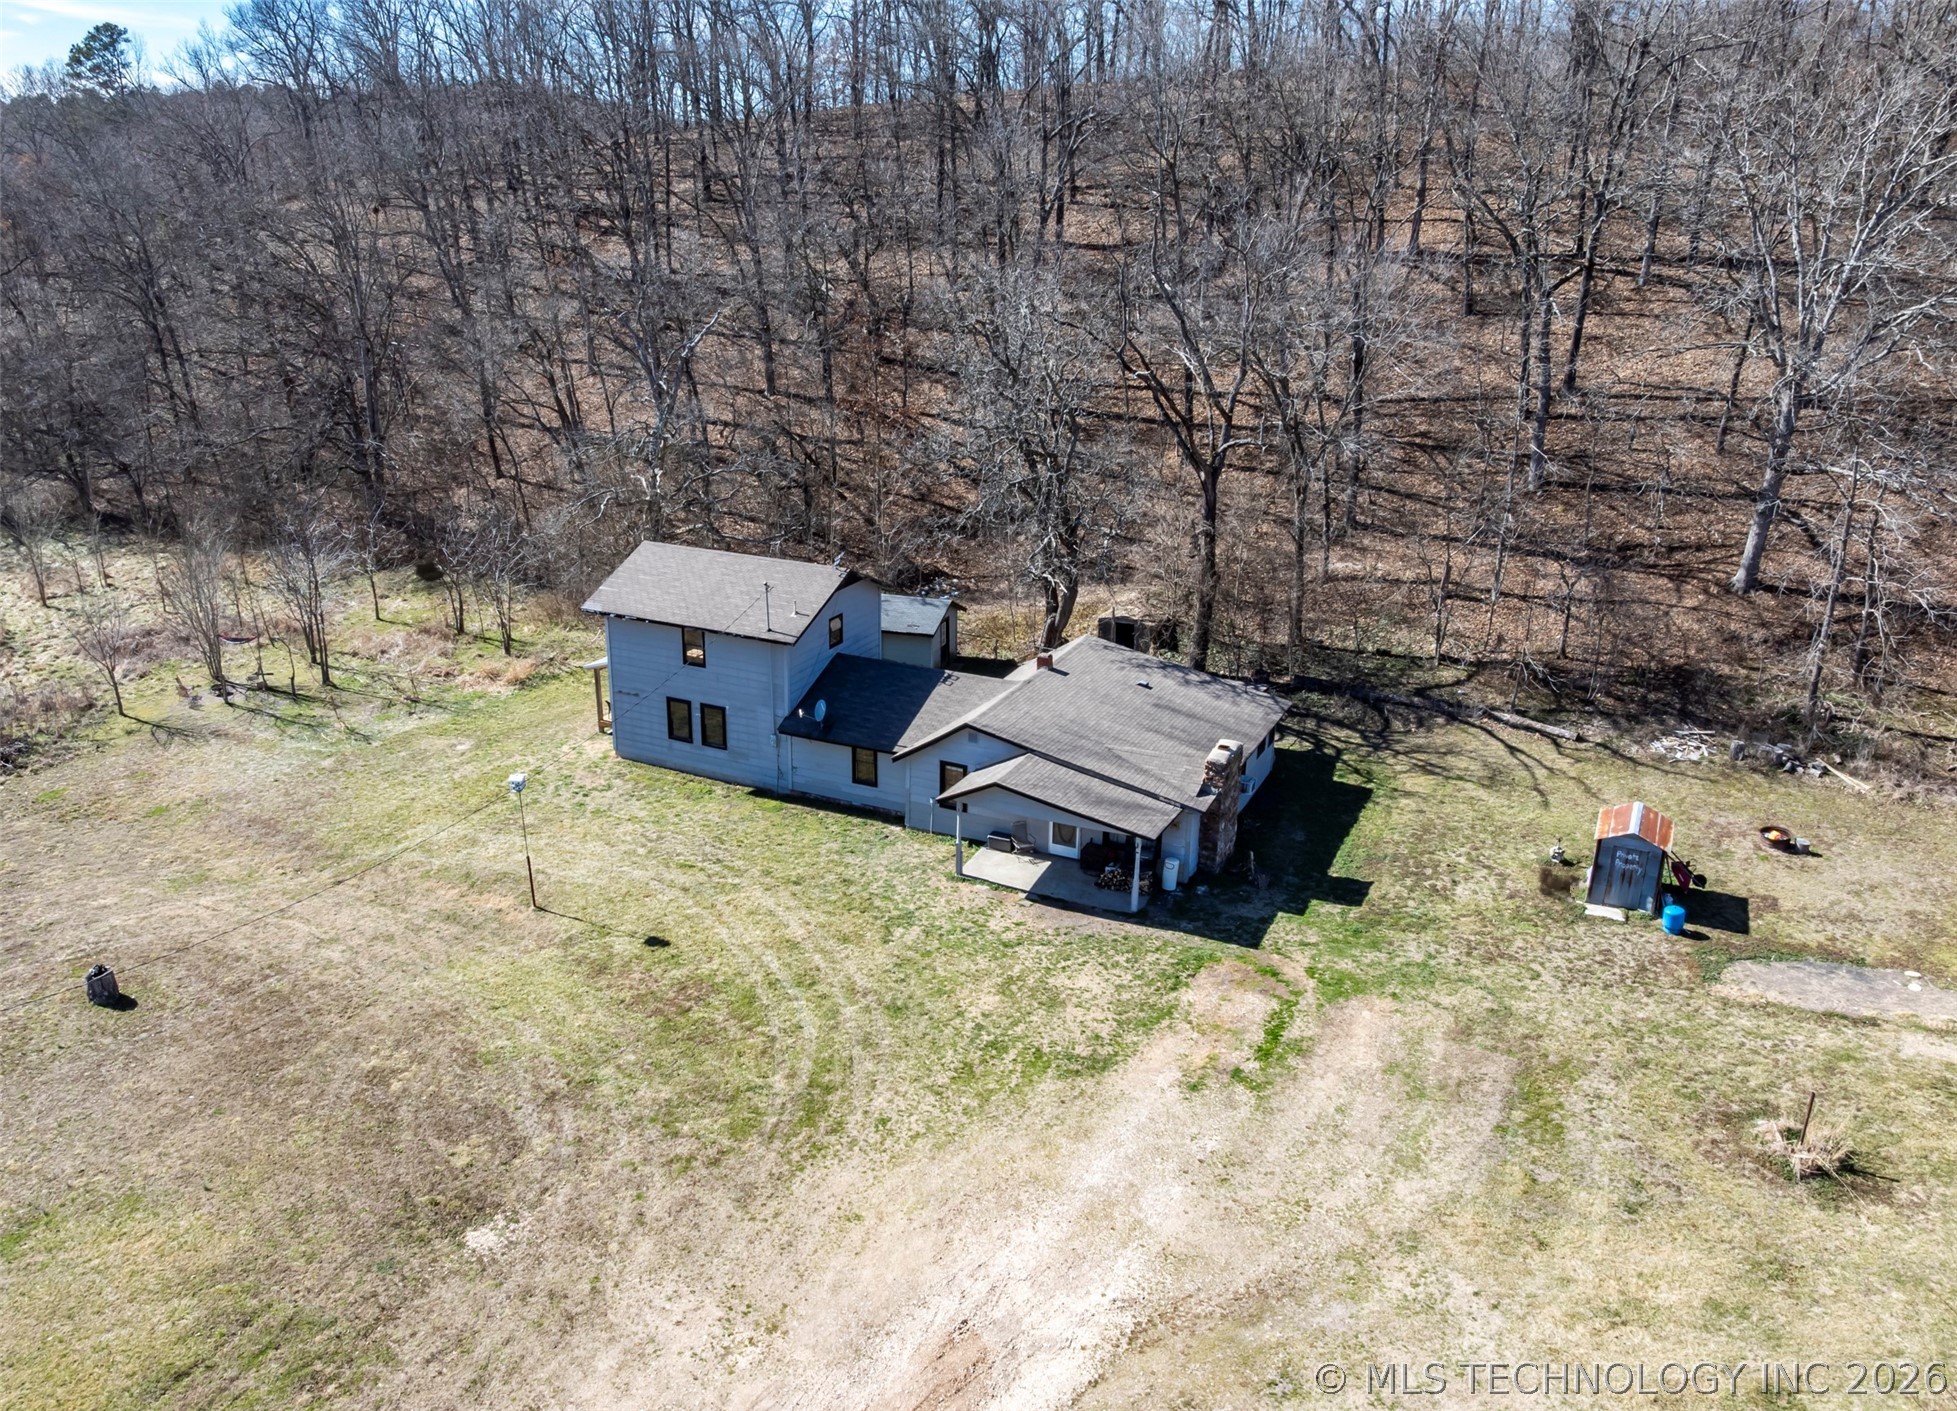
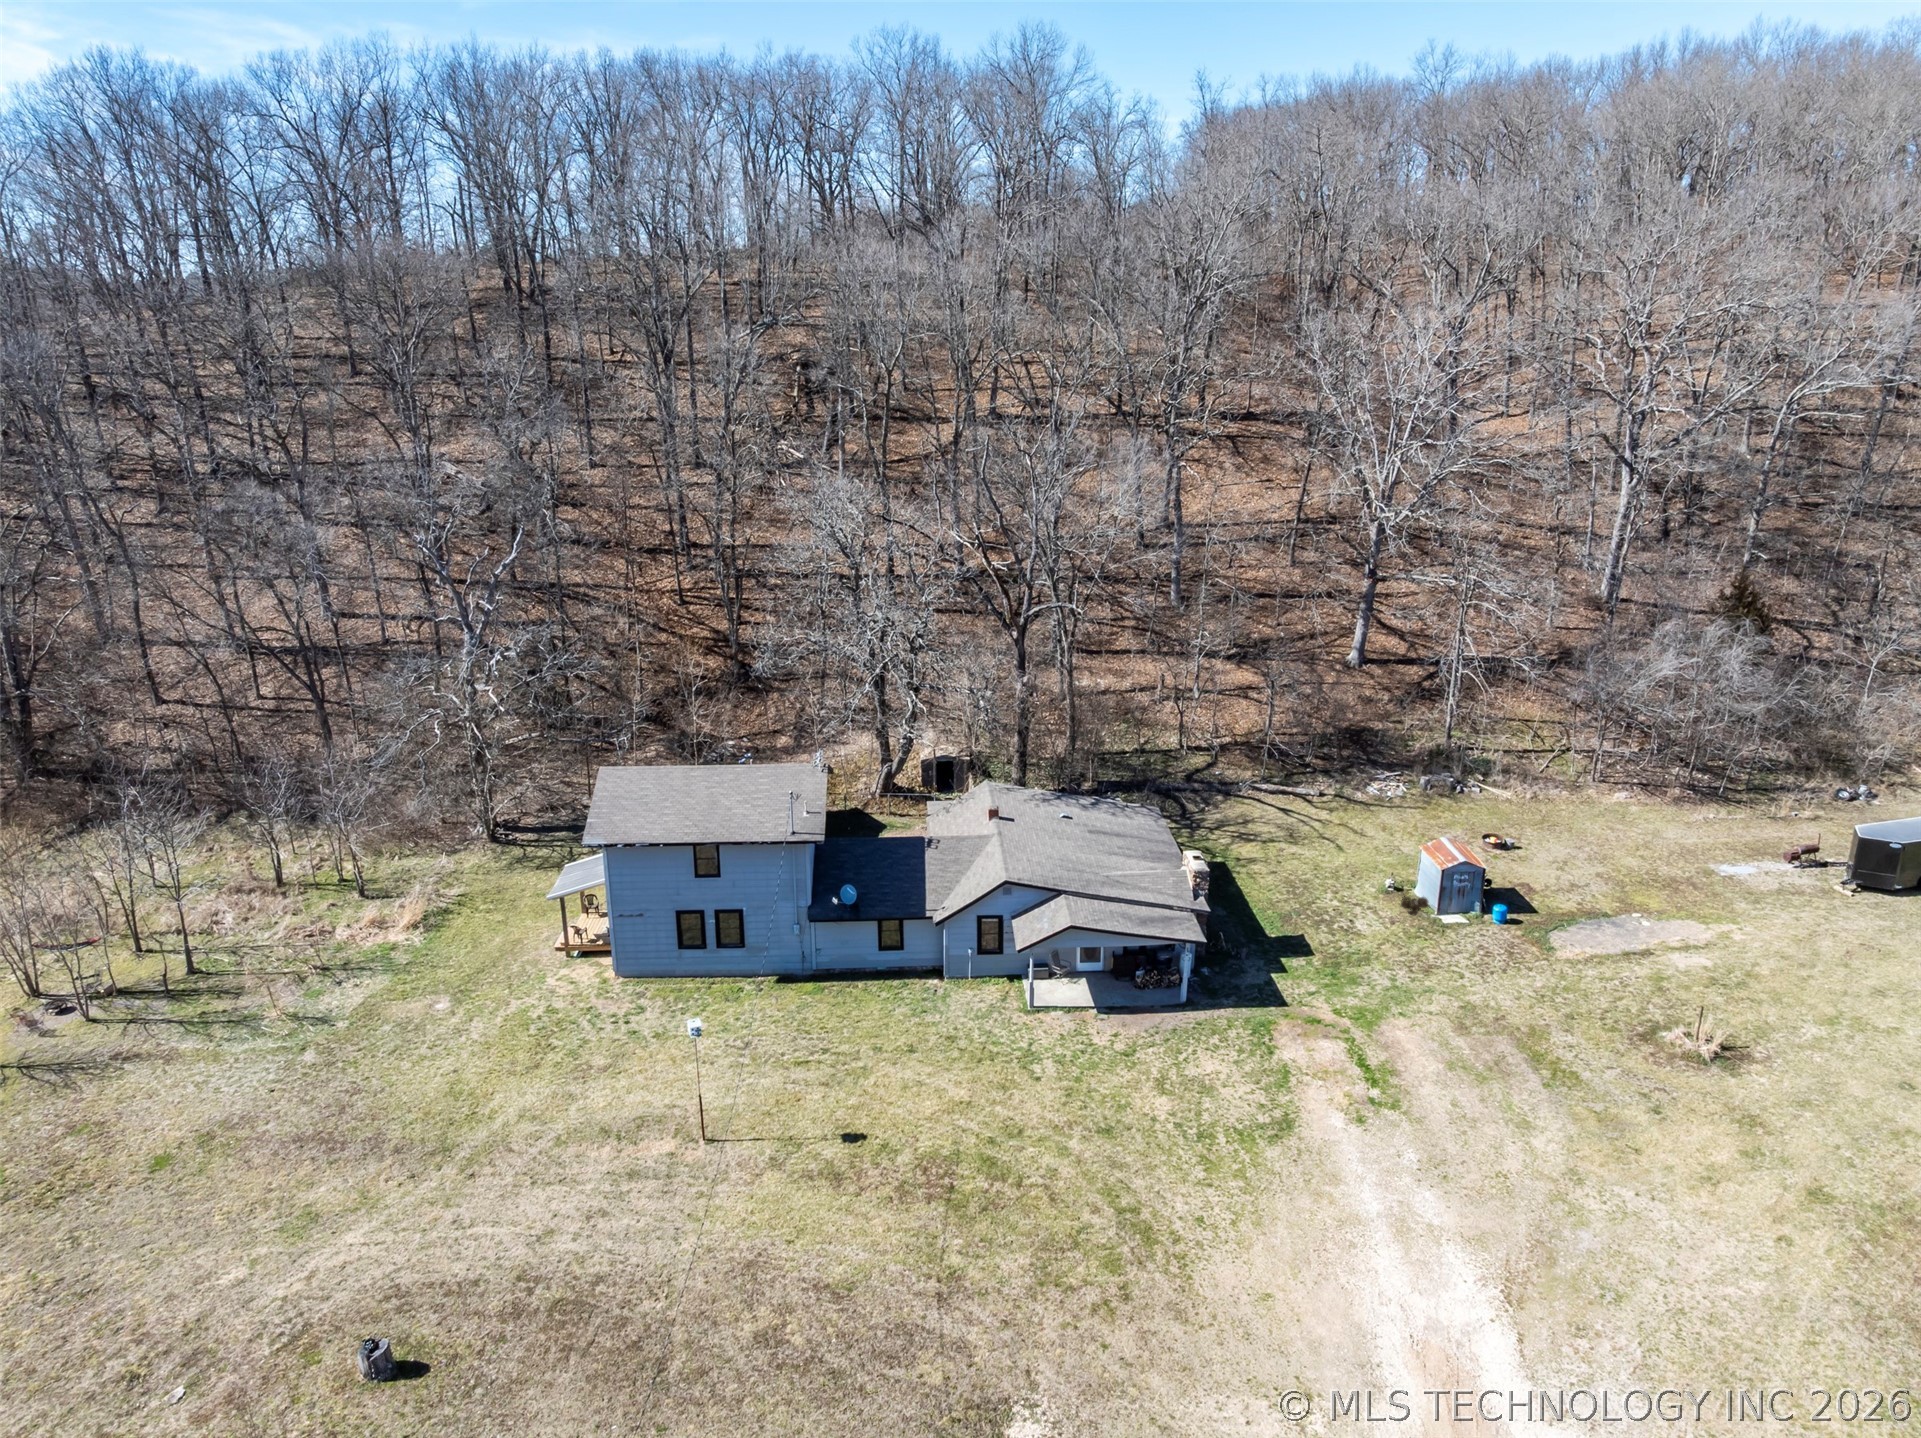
lounge chair: present [416,562,445,586] -> none [199,811,237,842]

